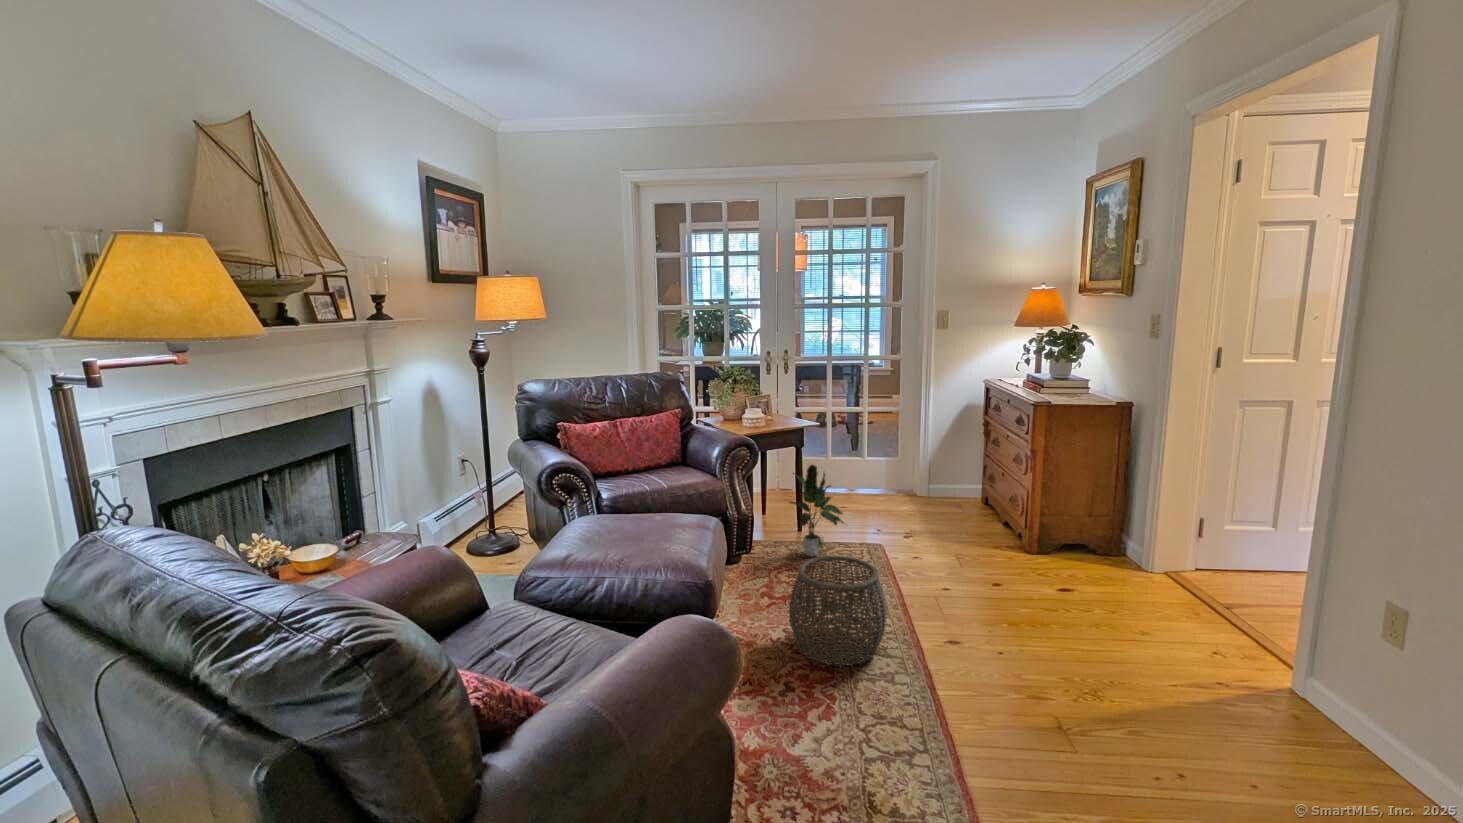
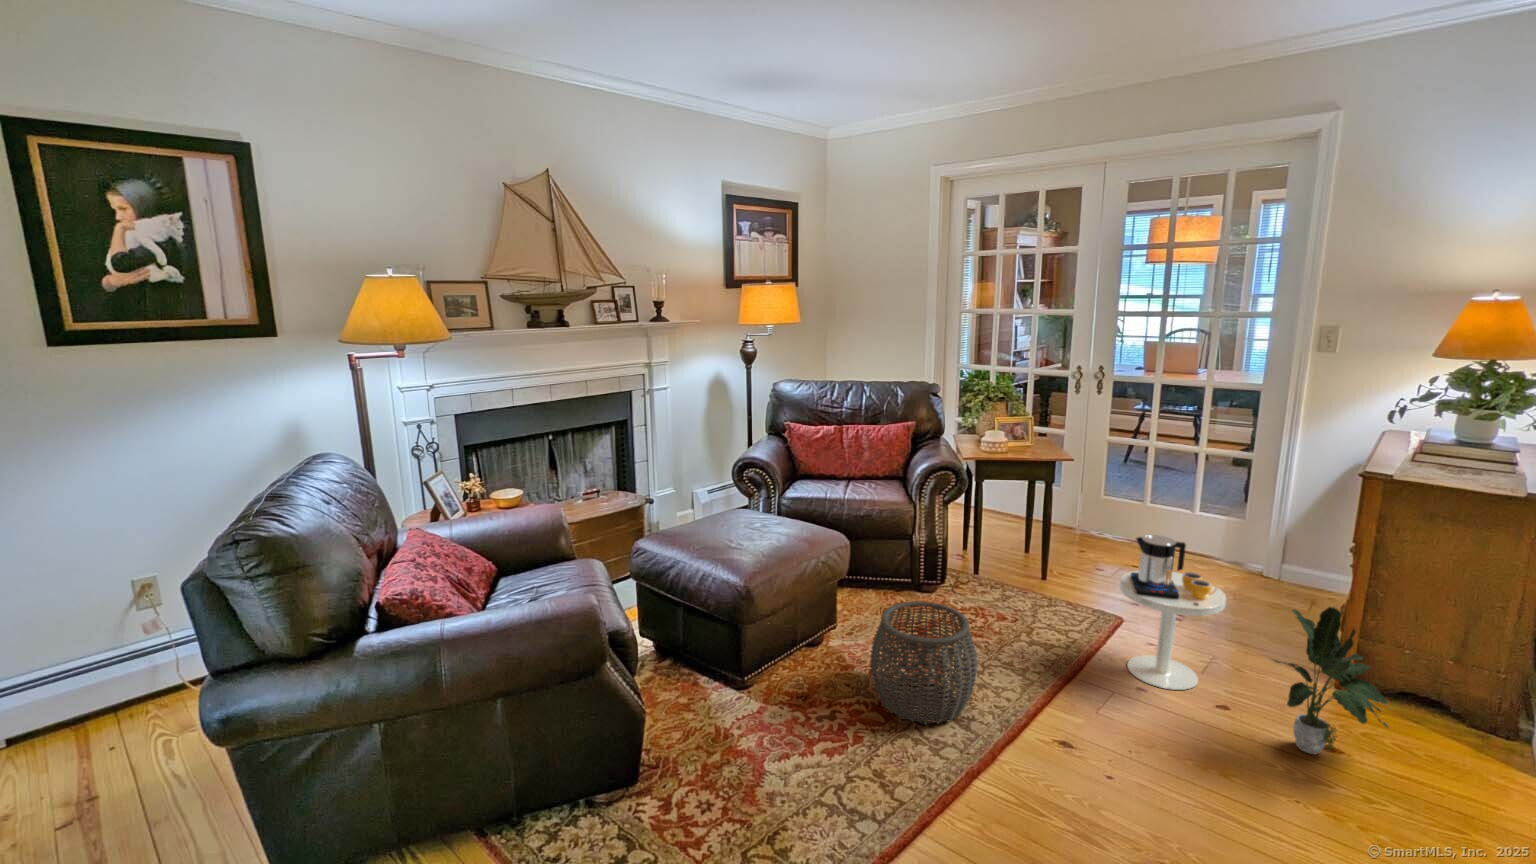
potted plant: present [789,465,844,556] -> present [1275,607,1388,754]
side table: none [910,466,985,583] -> present [1120,535,1226,690]

